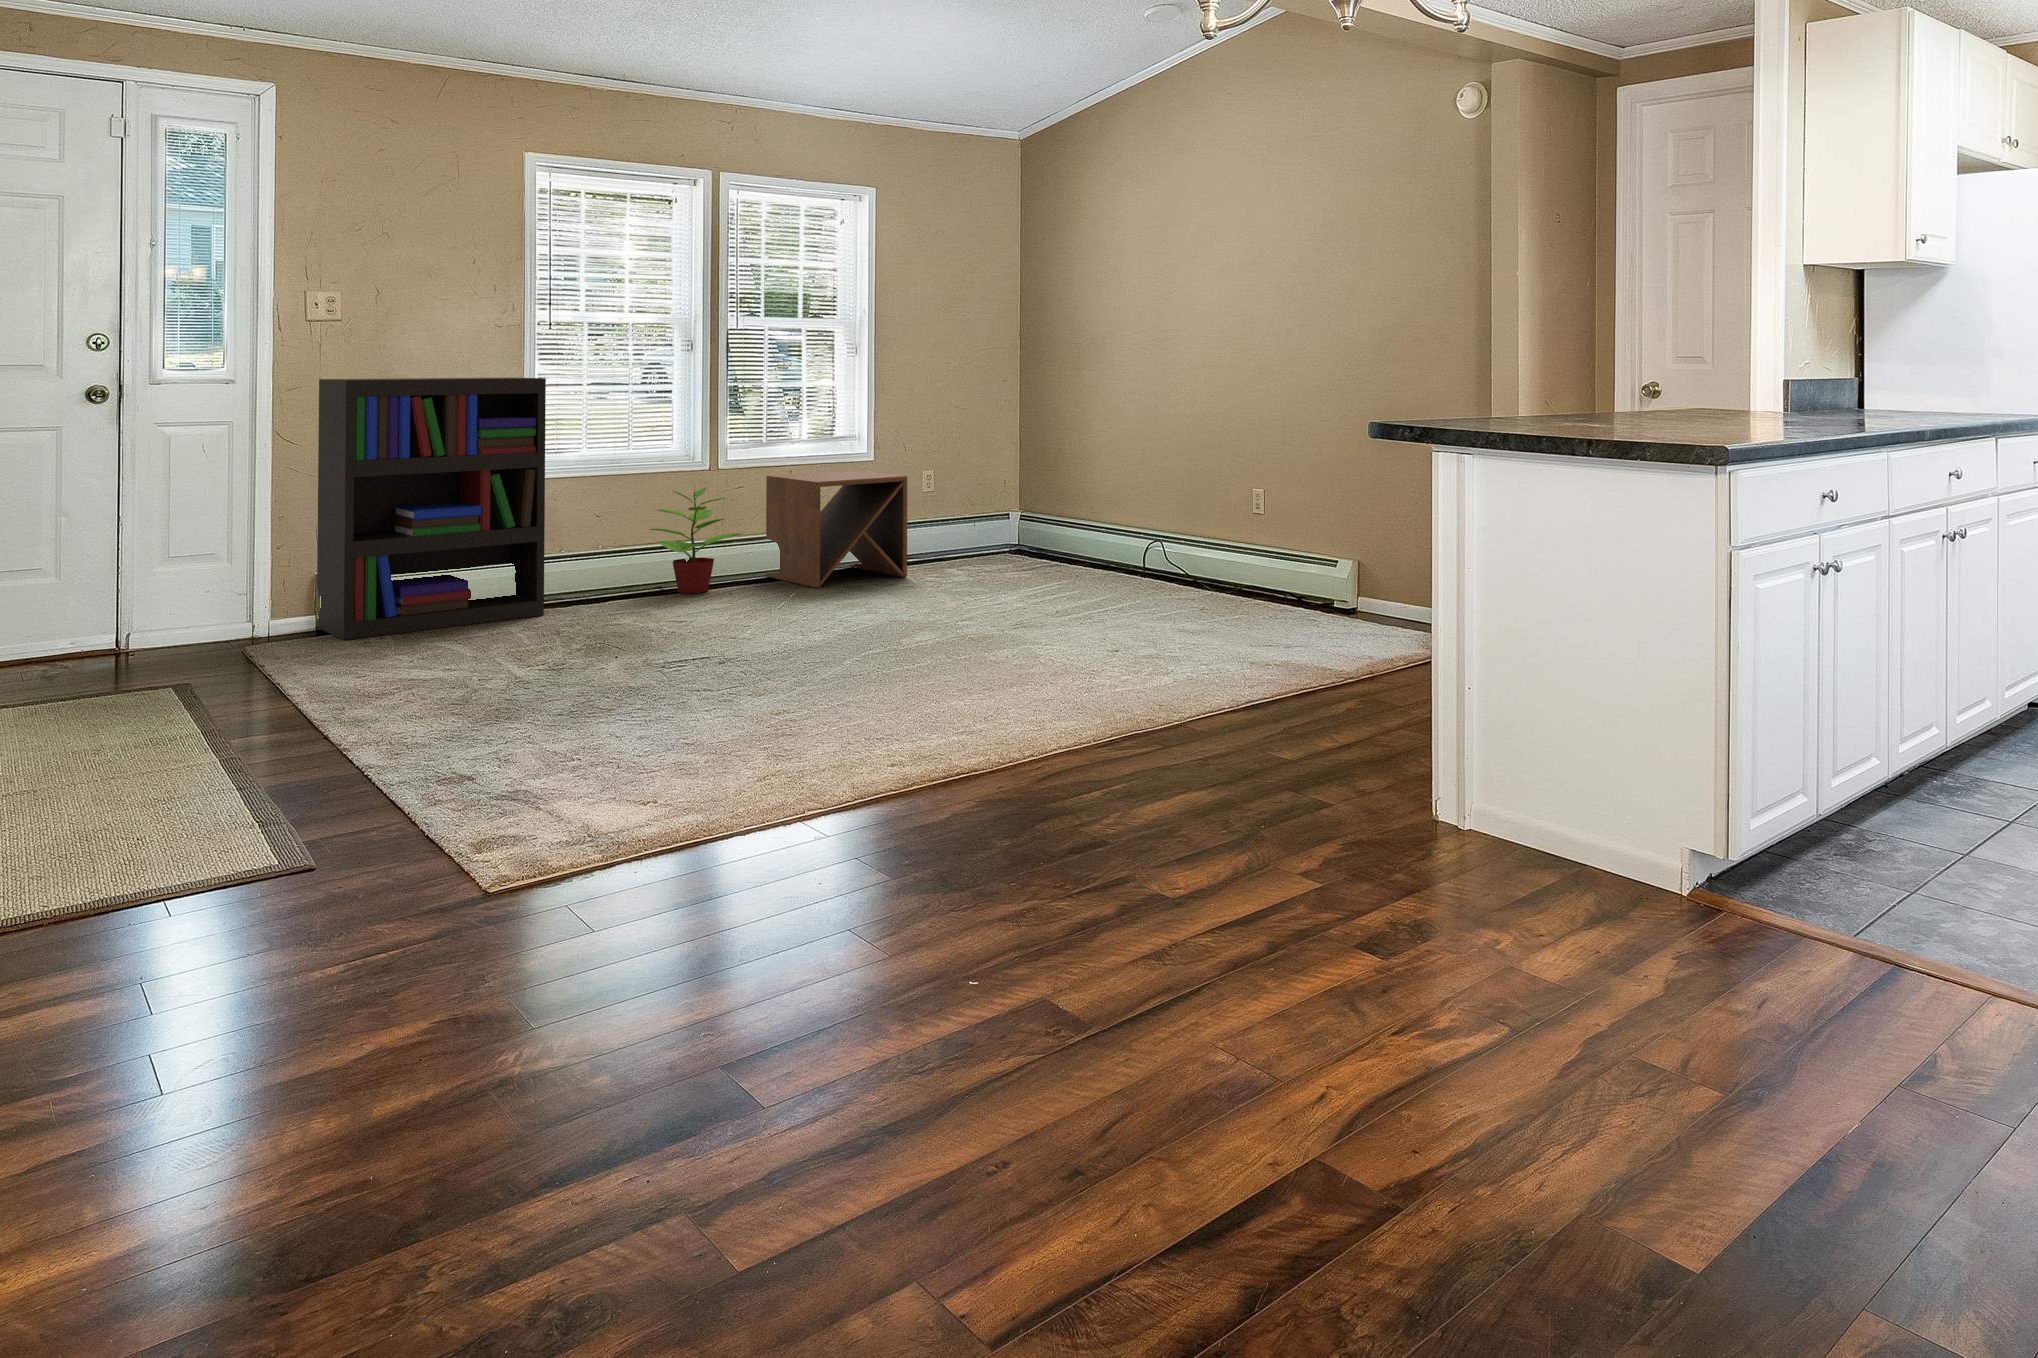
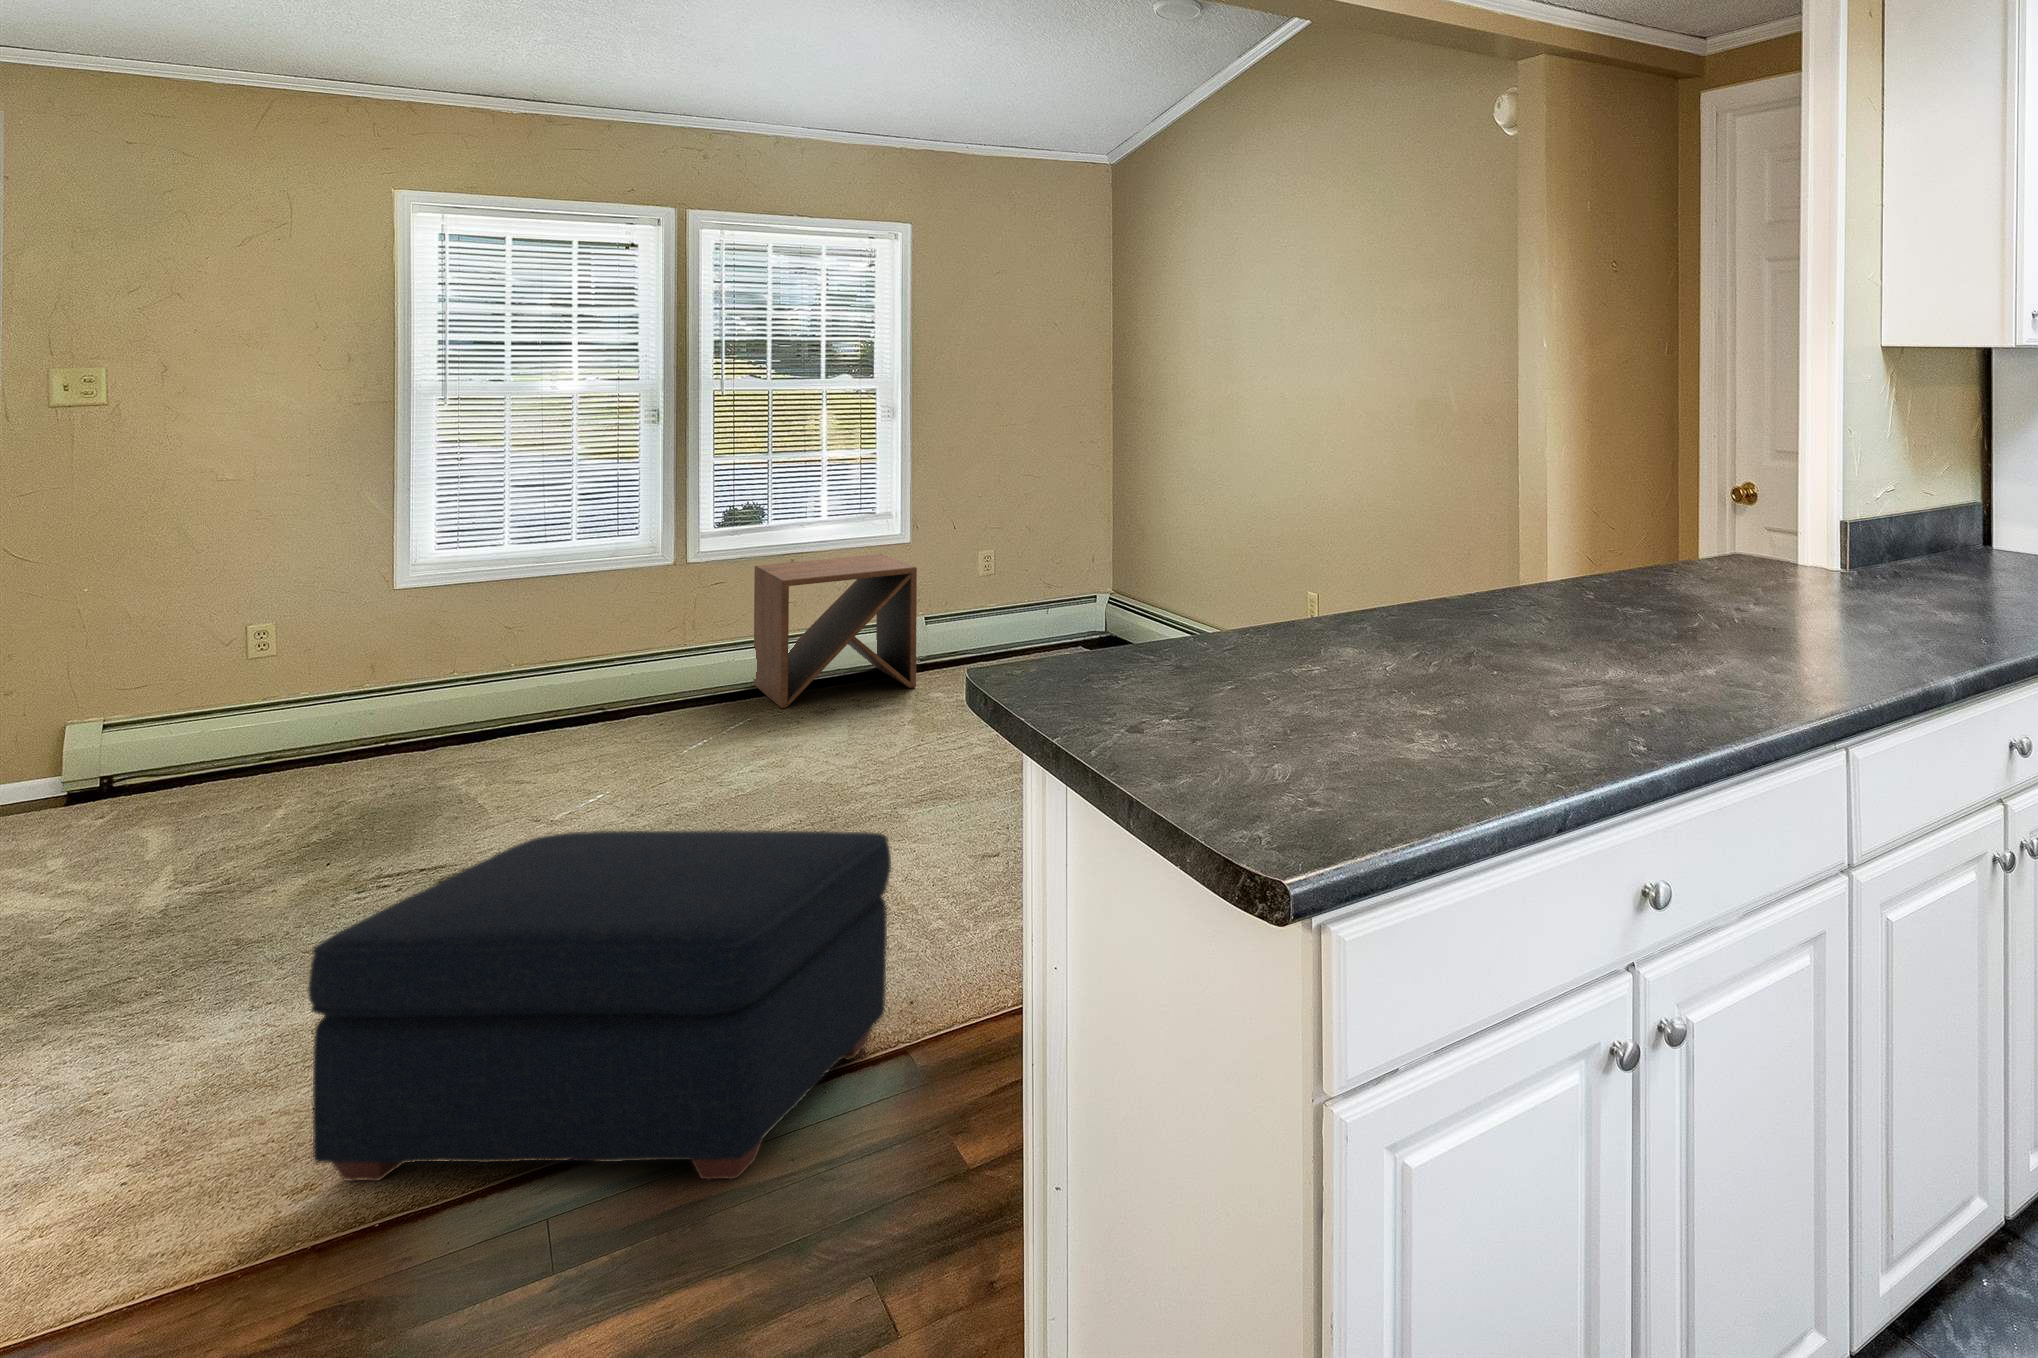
bookshelf: present [317,377,546,640] -> none [55,462,386,813]
potted plant: present [650,487,743,593] -> none [570,583,701,717]
ottoman: none [908,581,1181,766] -> present [308,830,891,1181]

